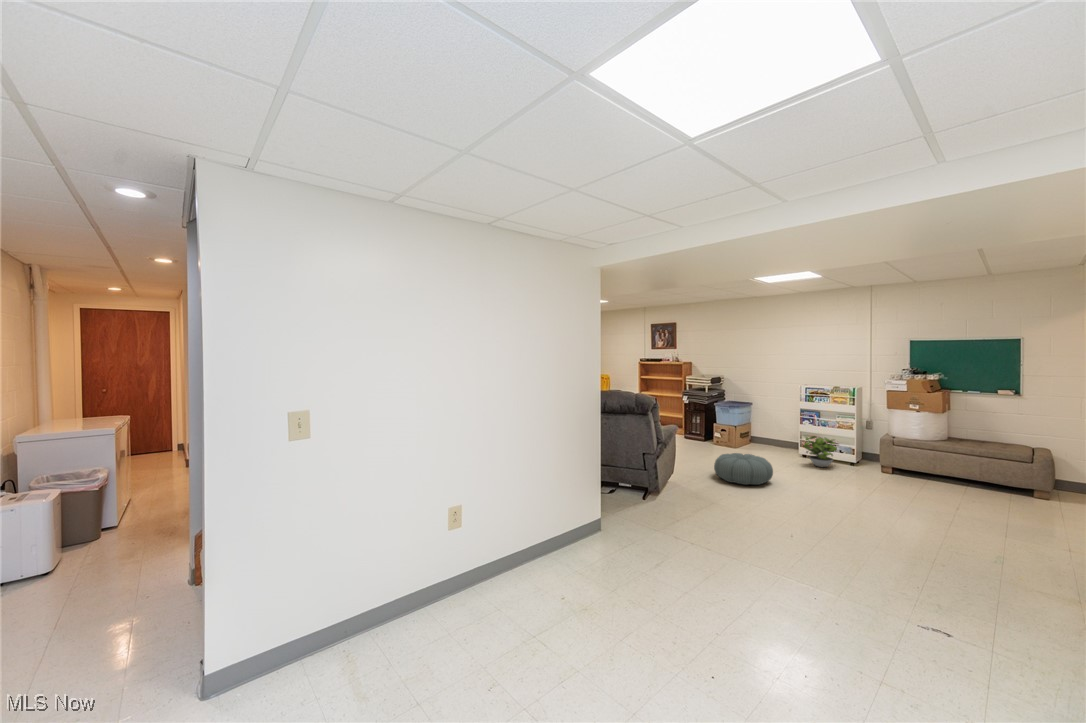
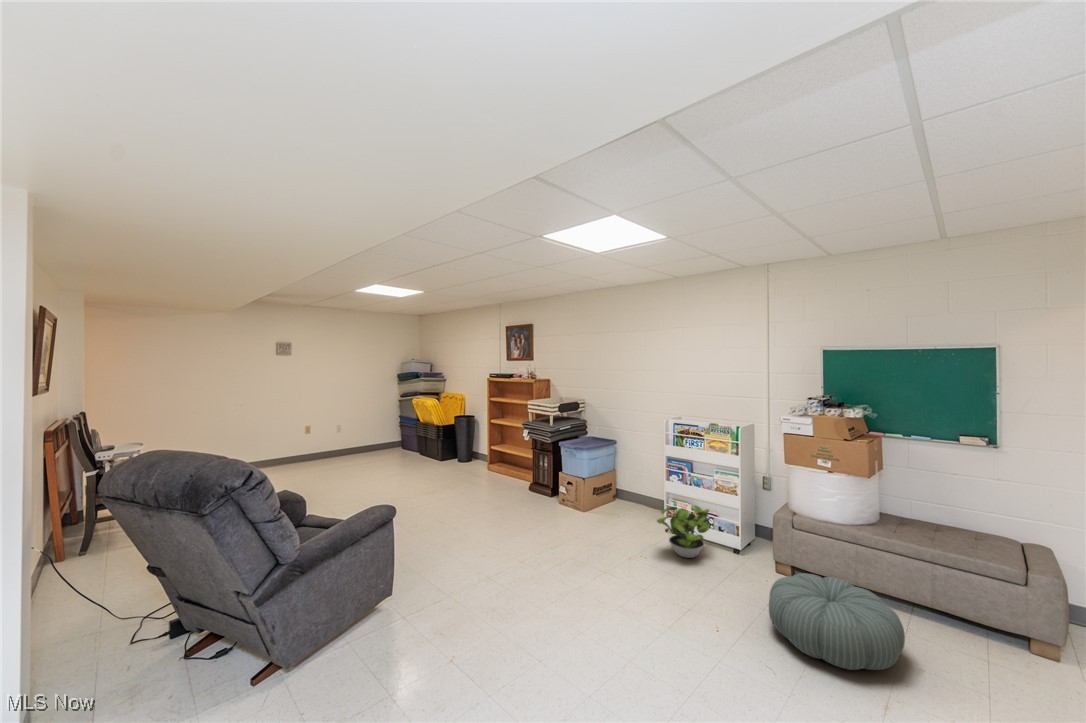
pouf: present [714,453,773,485] -> present [769,573,905,670]

